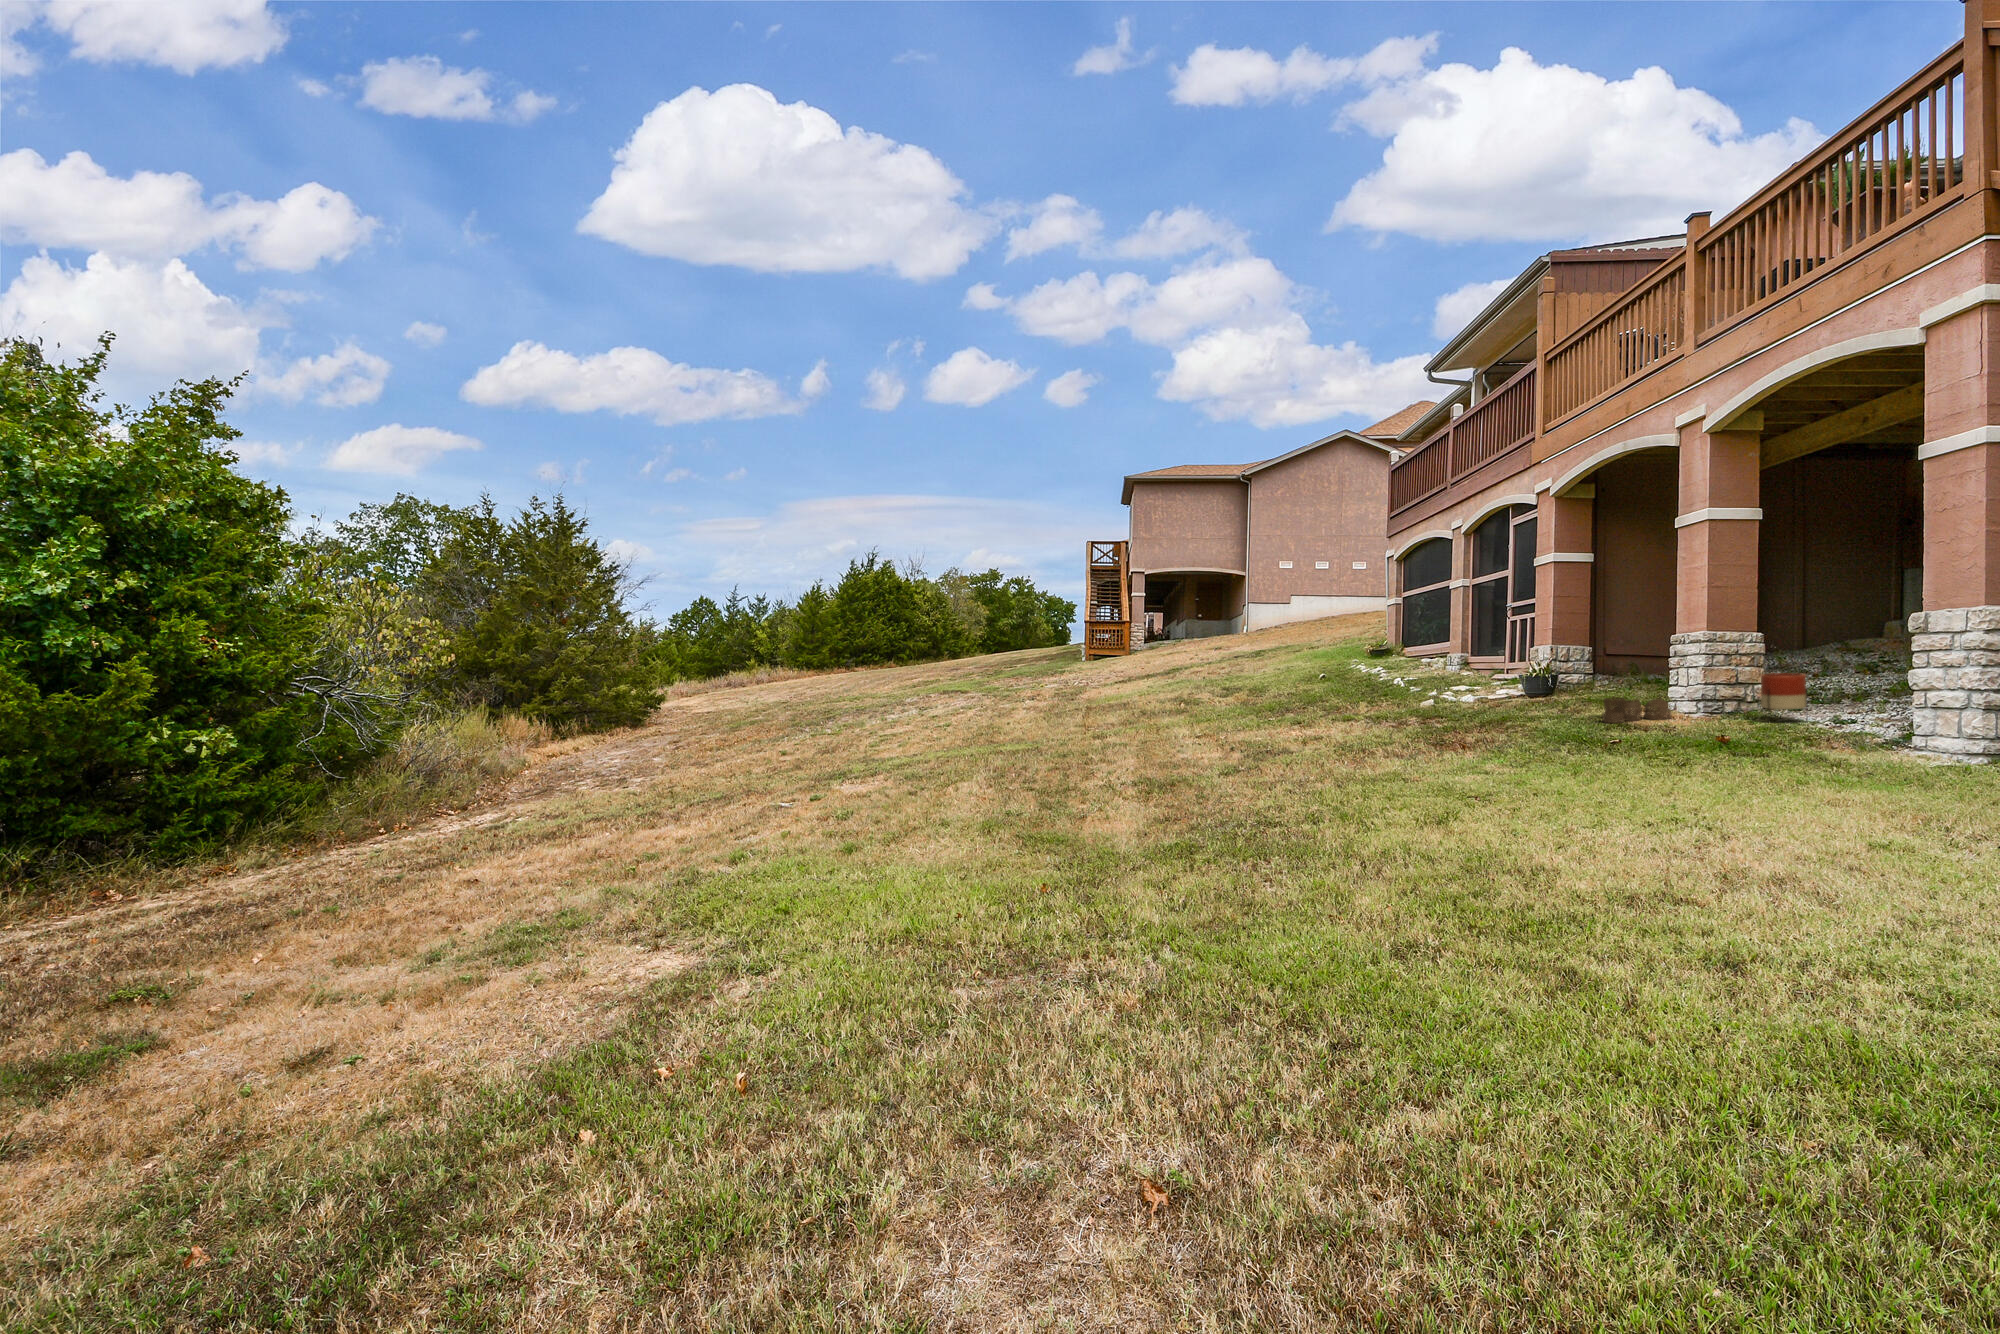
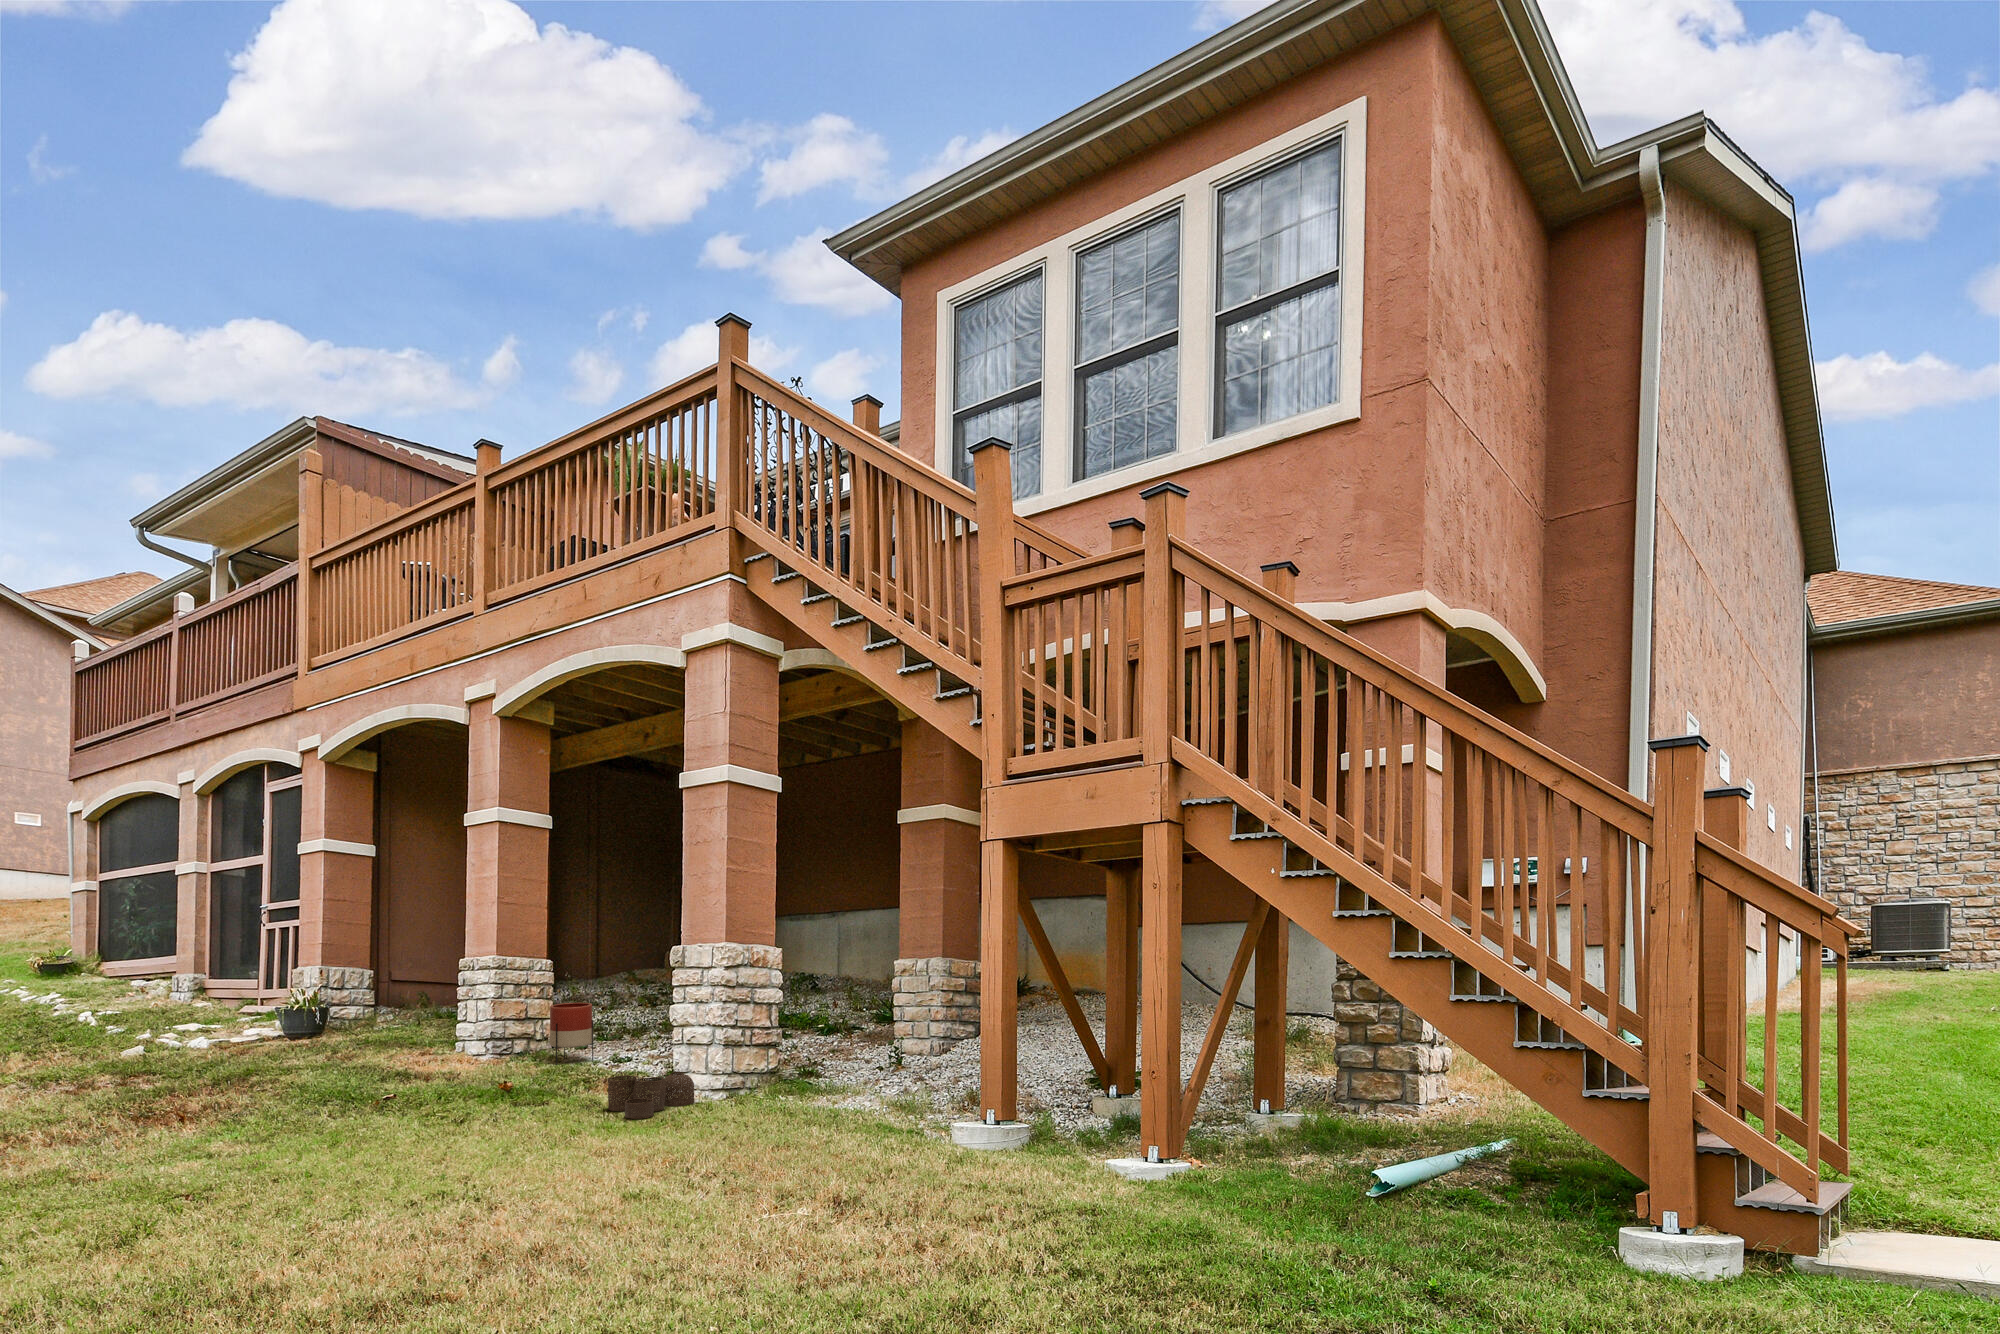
woven basket: present [1602,696,1671,723] -> present [607,1069,695,1119]

